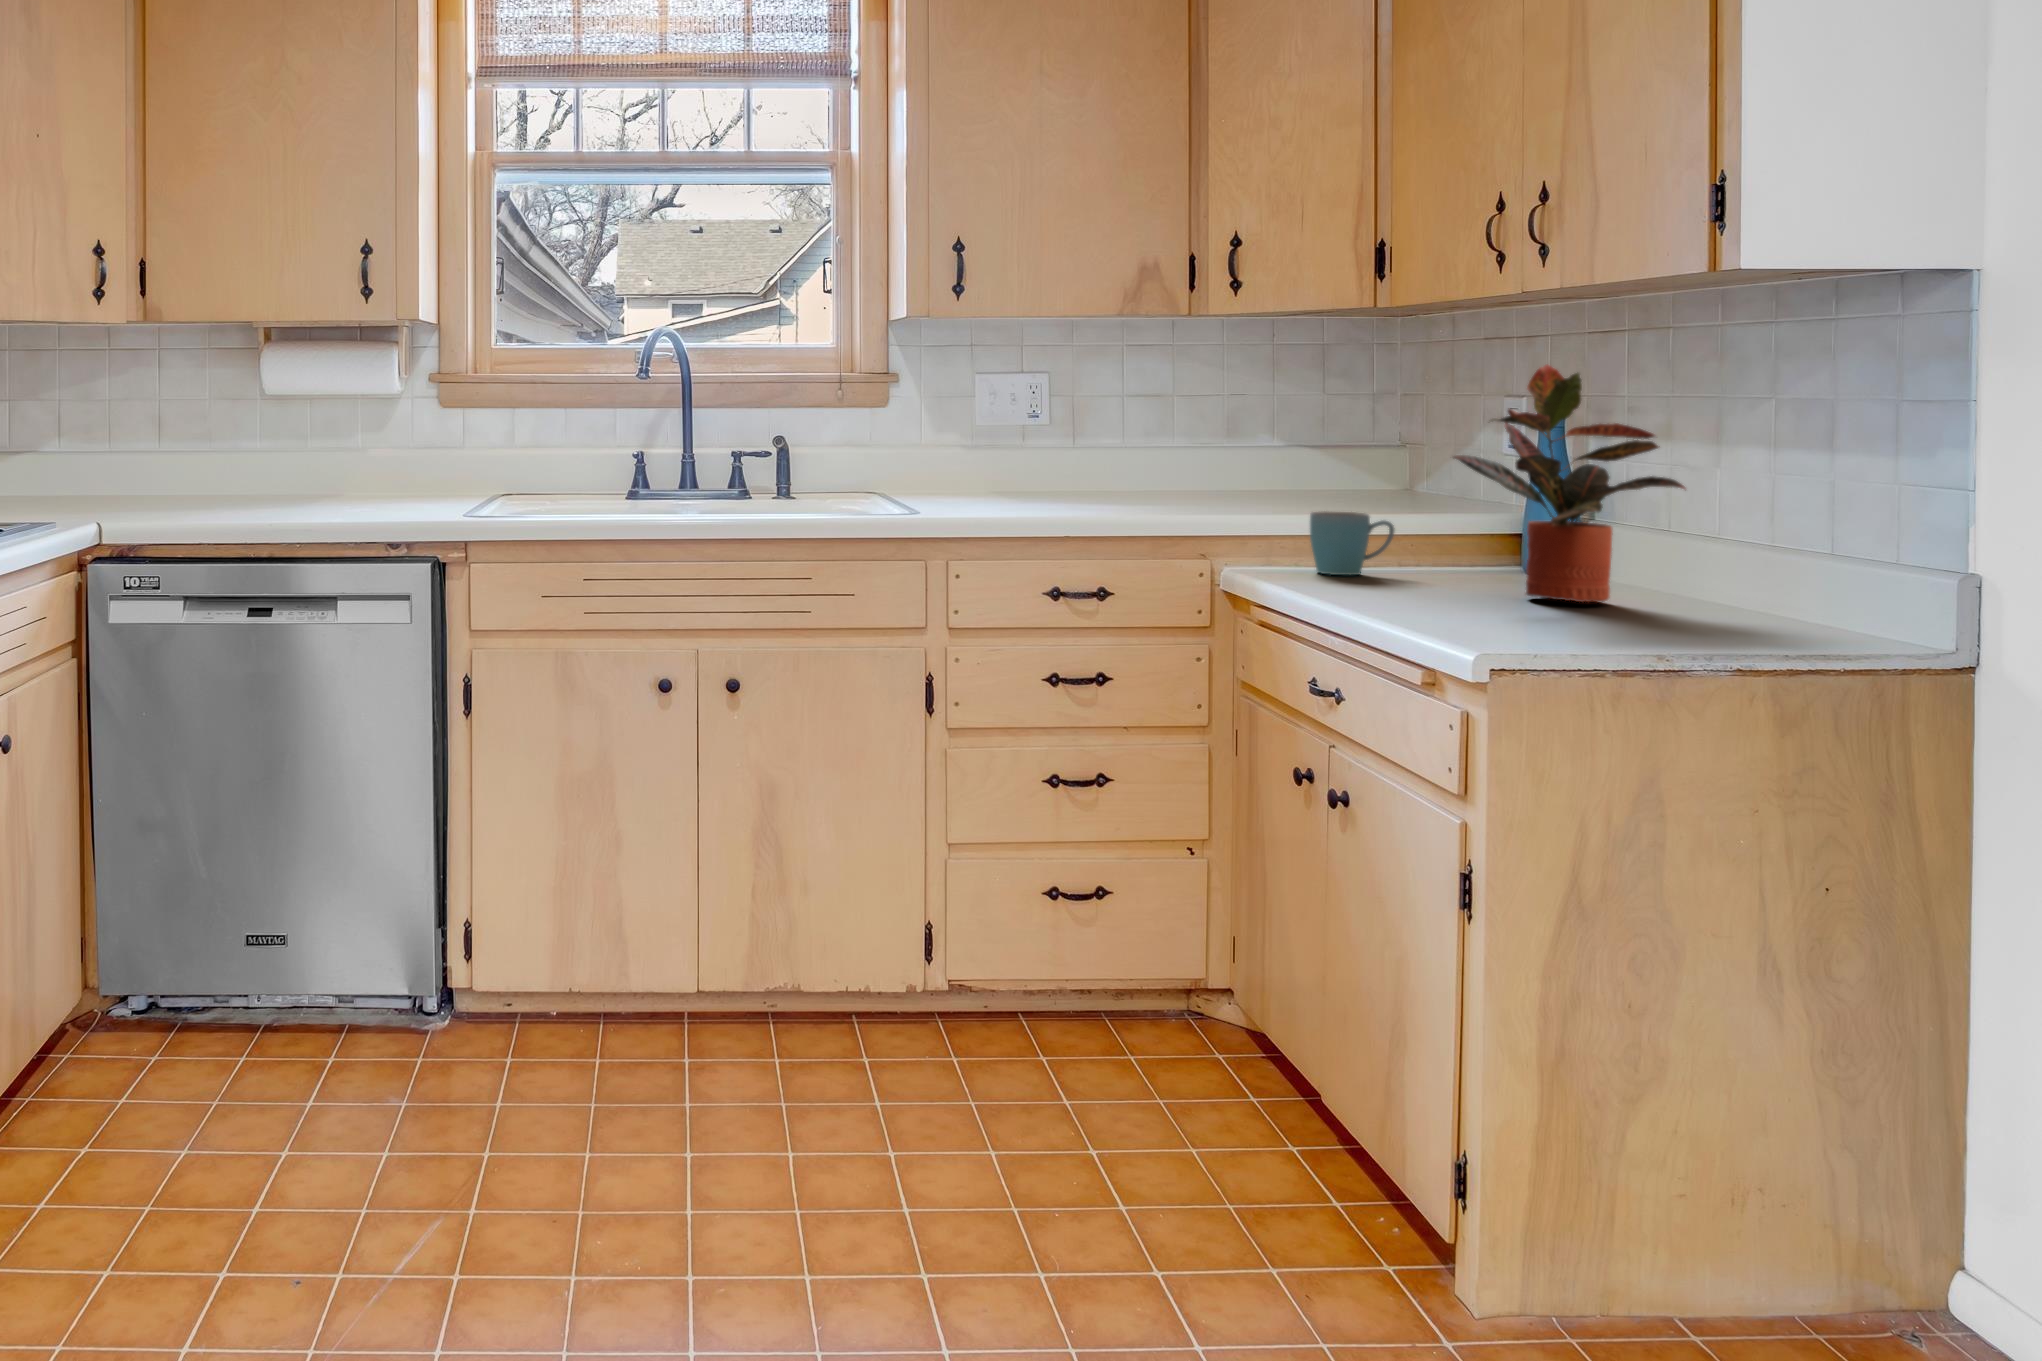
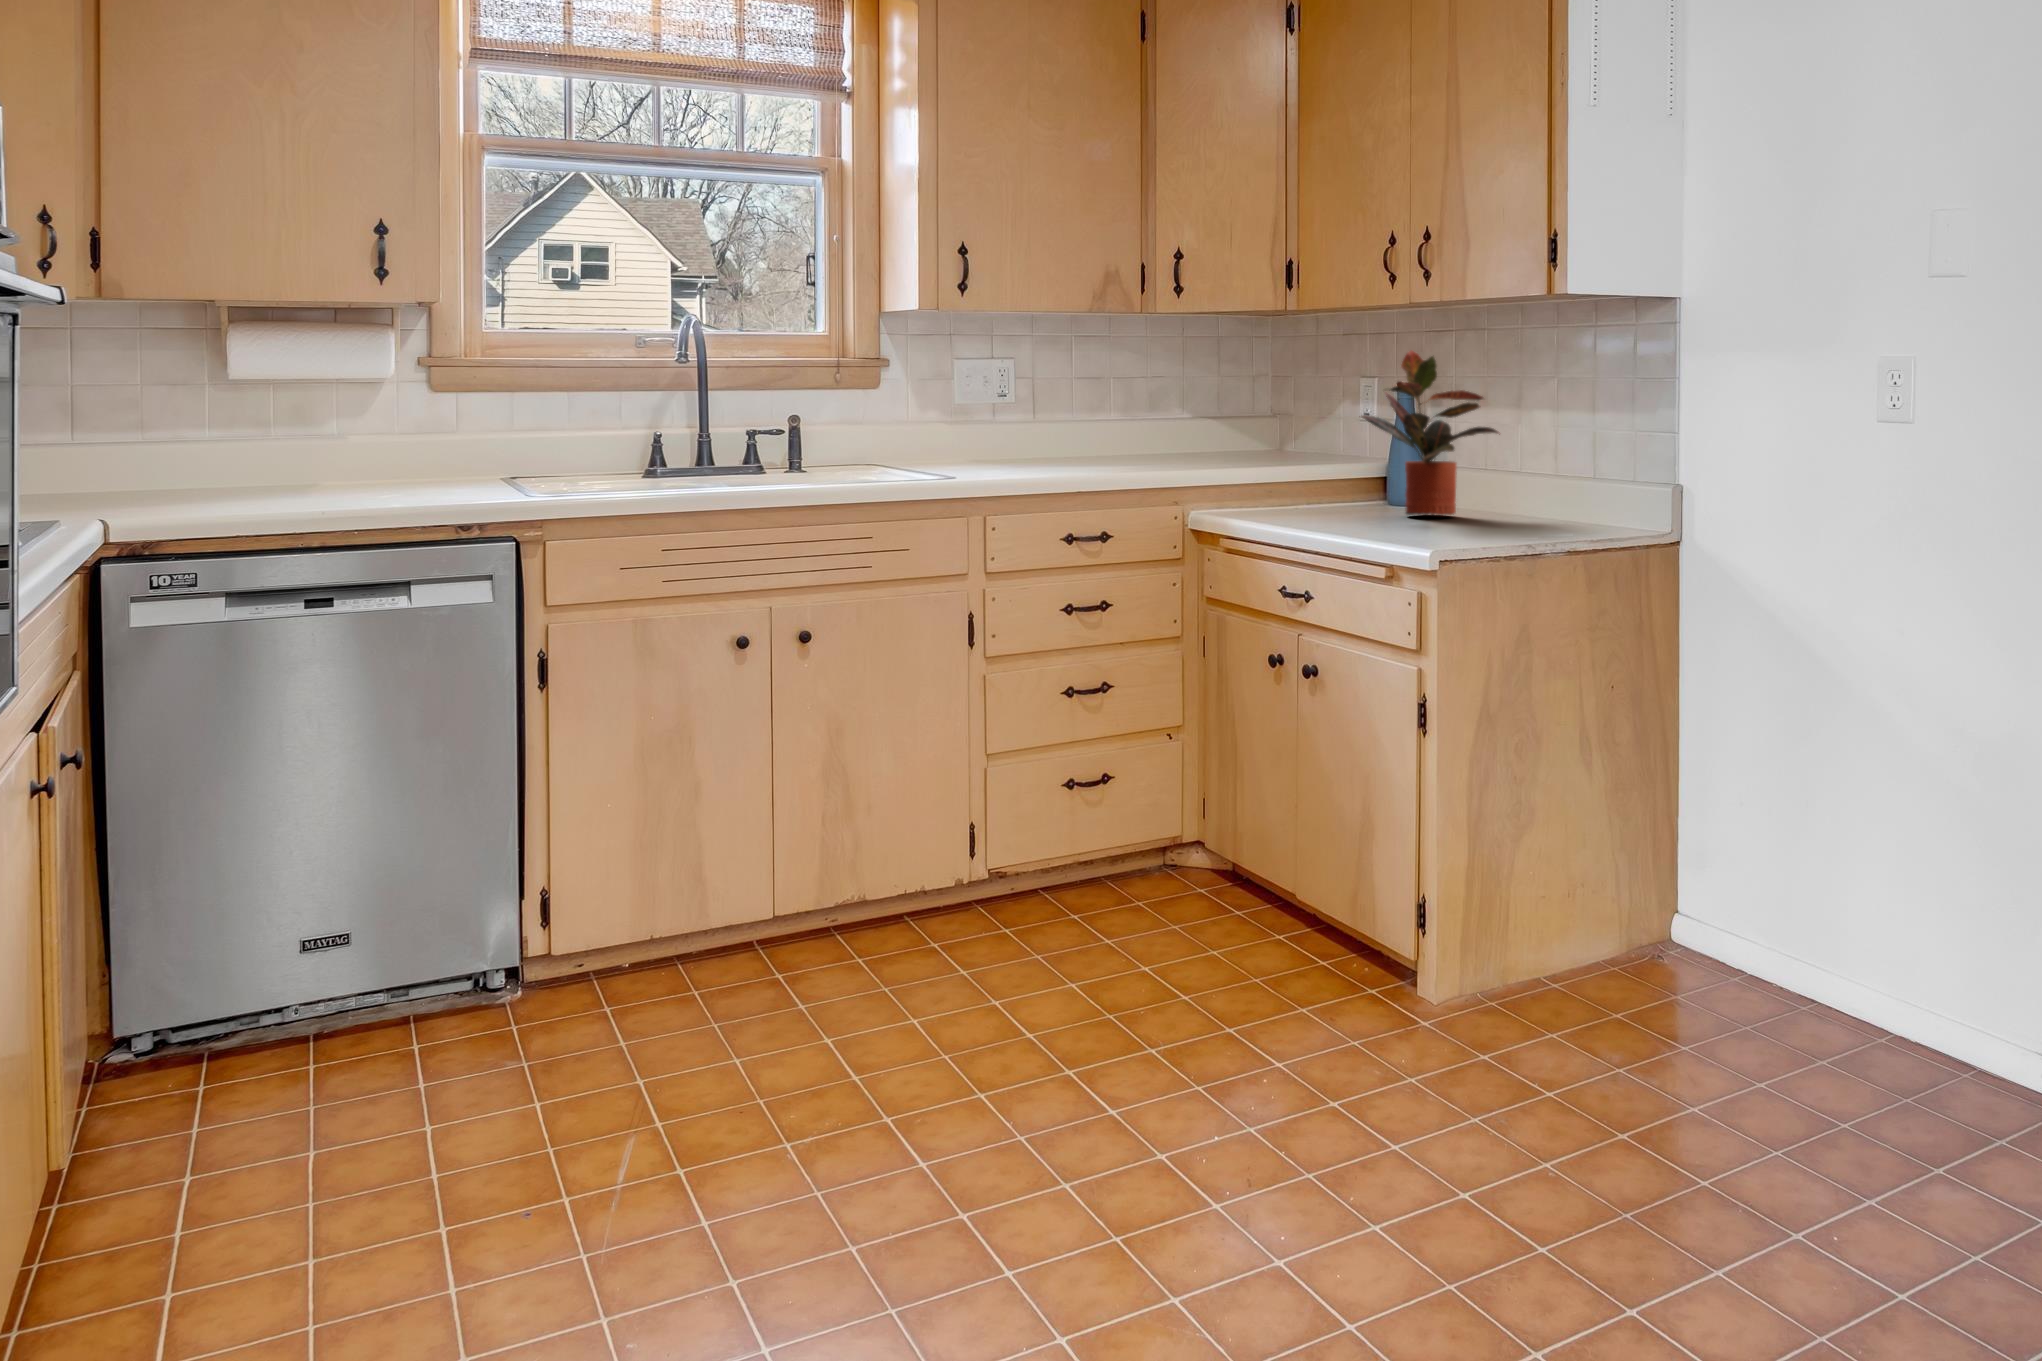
mug: present [1310,511,1395,575] -> none [1254,463,1312,510]

